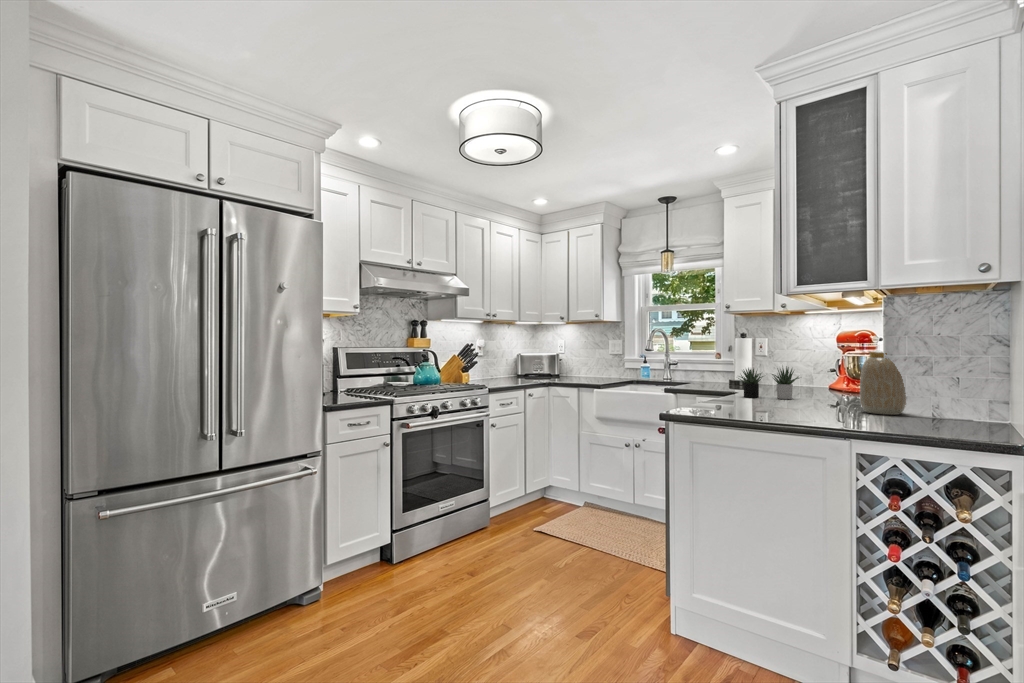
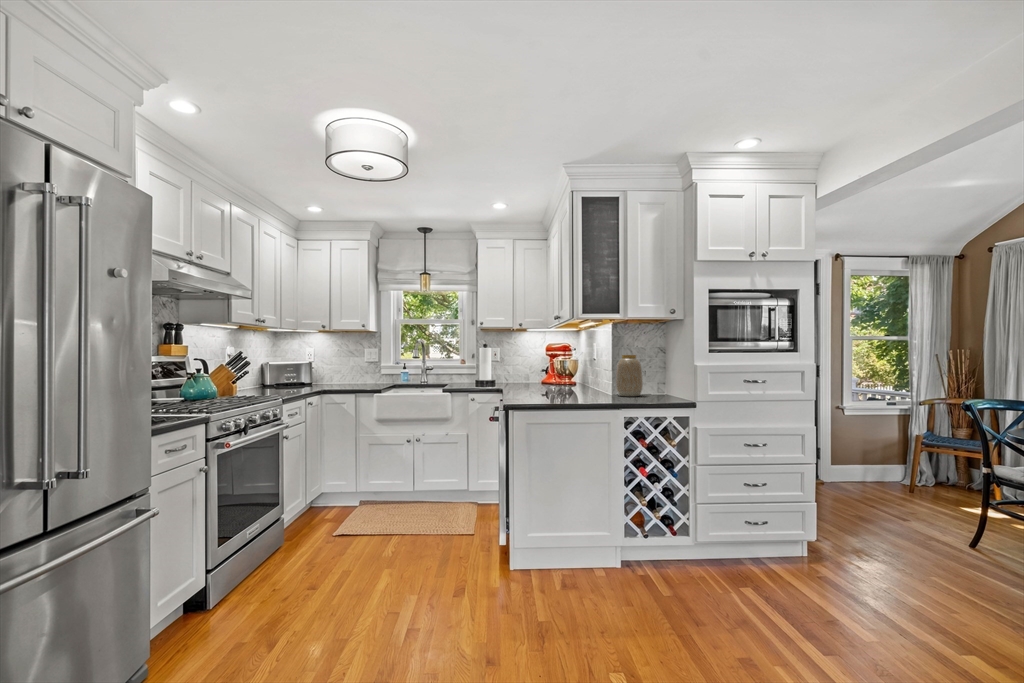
succulent plant: present [738,366,799,399] -> none [517,366,564,392]

